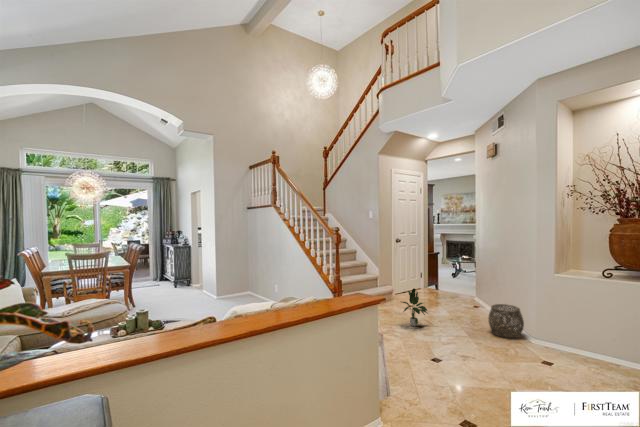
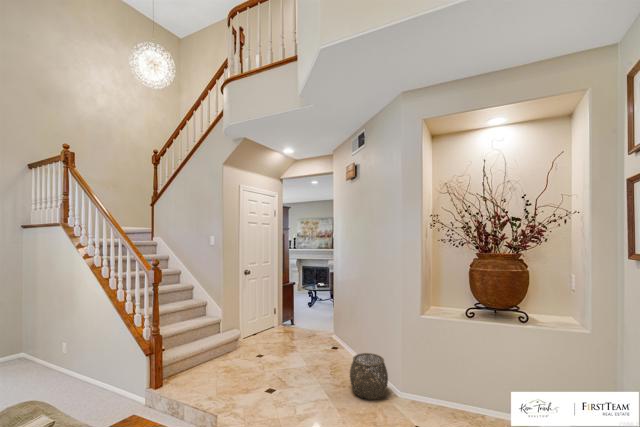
potted plant: present [403,288,427,326] -> none [241,344,279,399]

